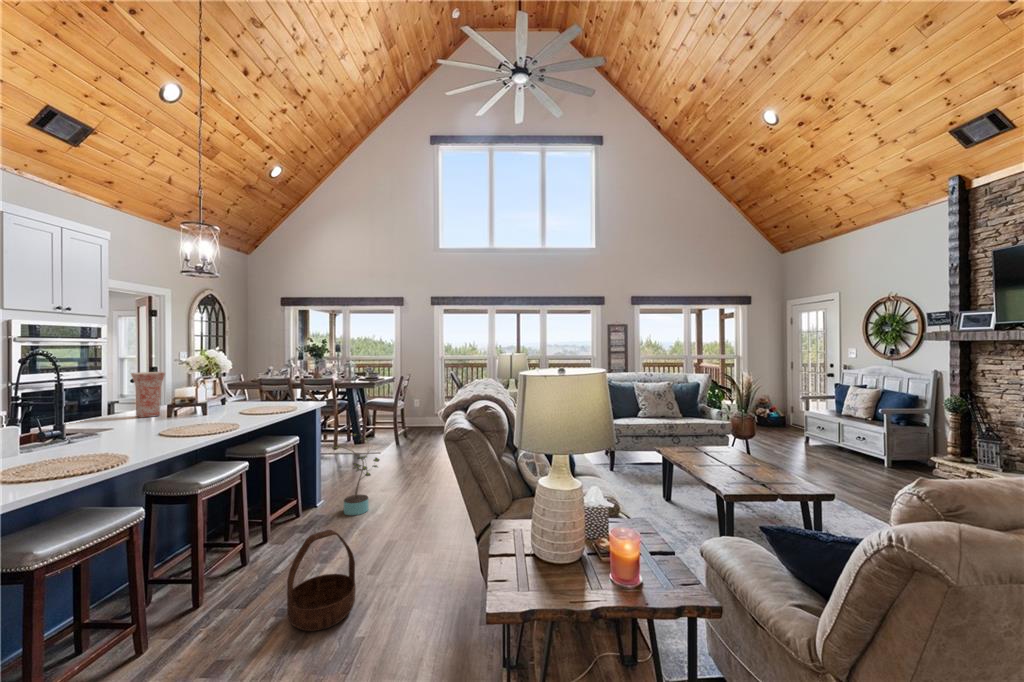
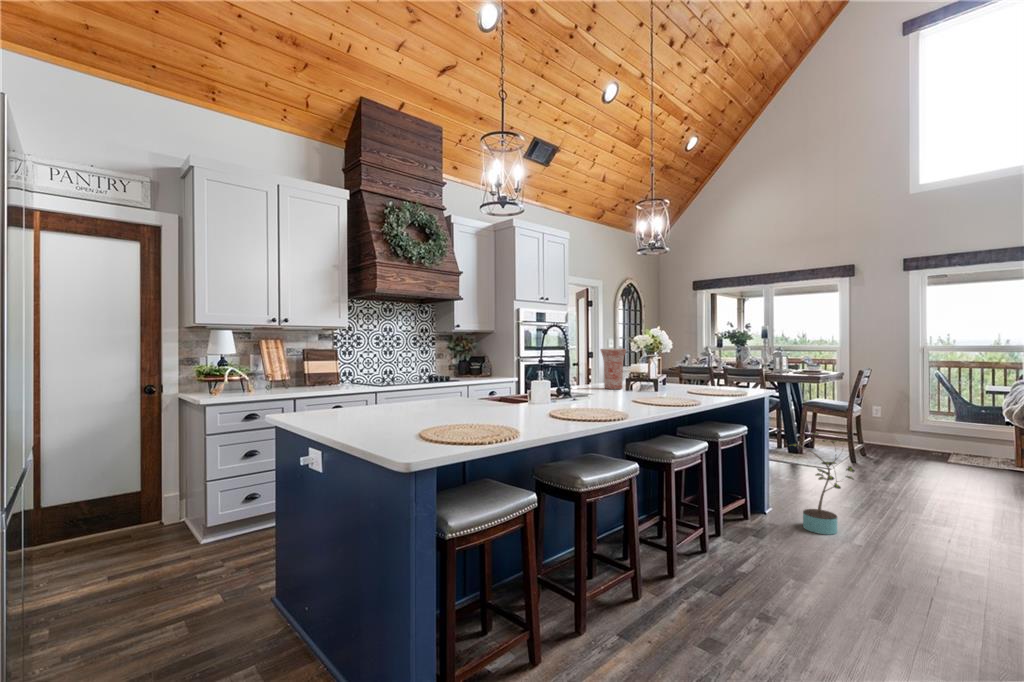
basket: present [287,530,355,631] -> none [773,535,861,653]

